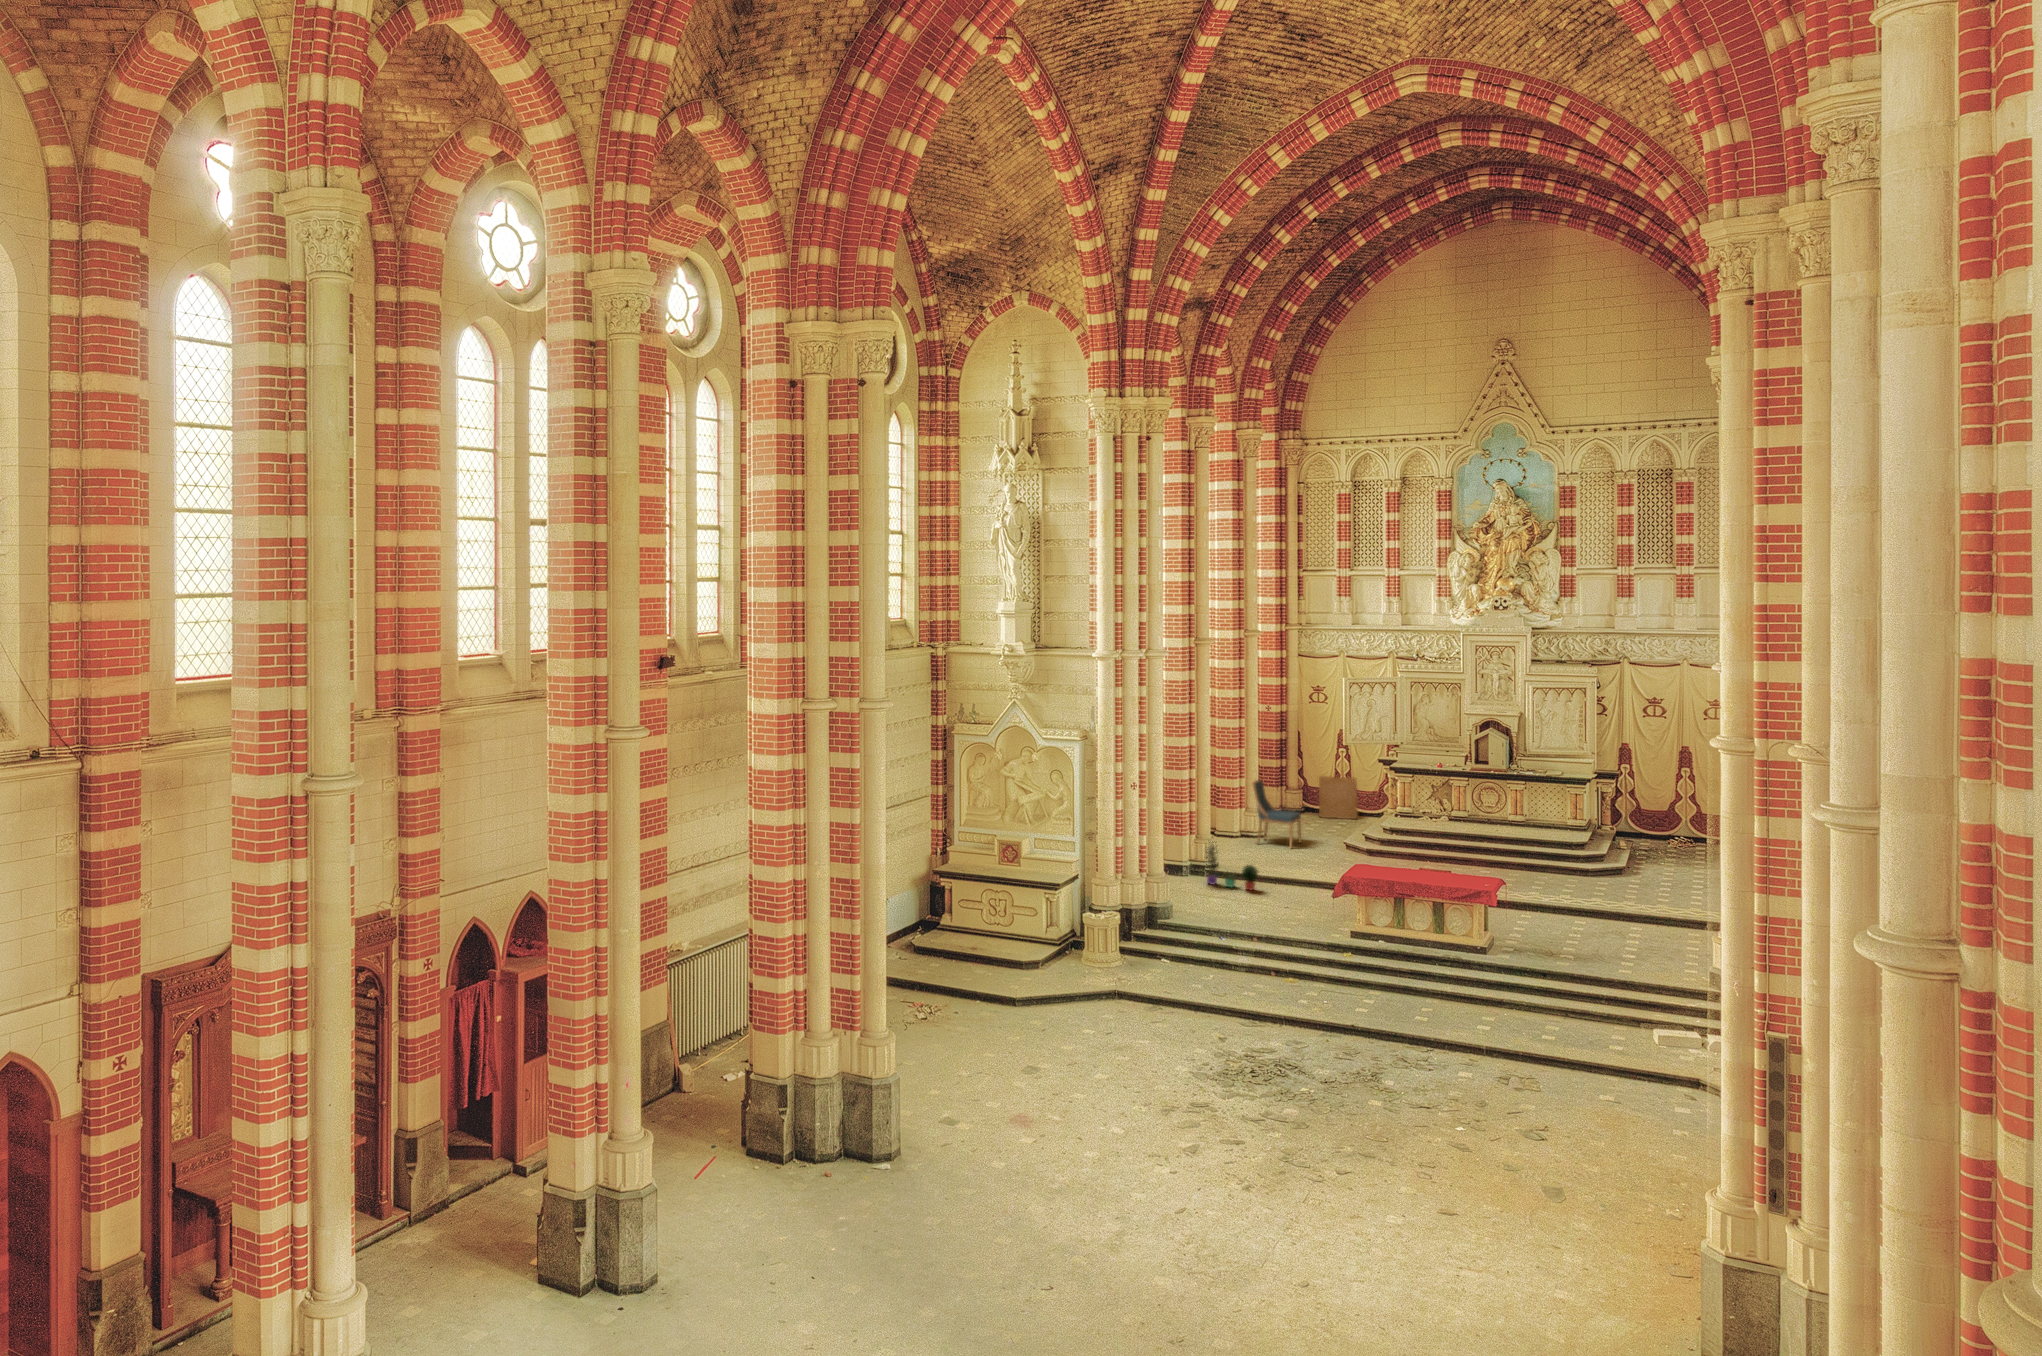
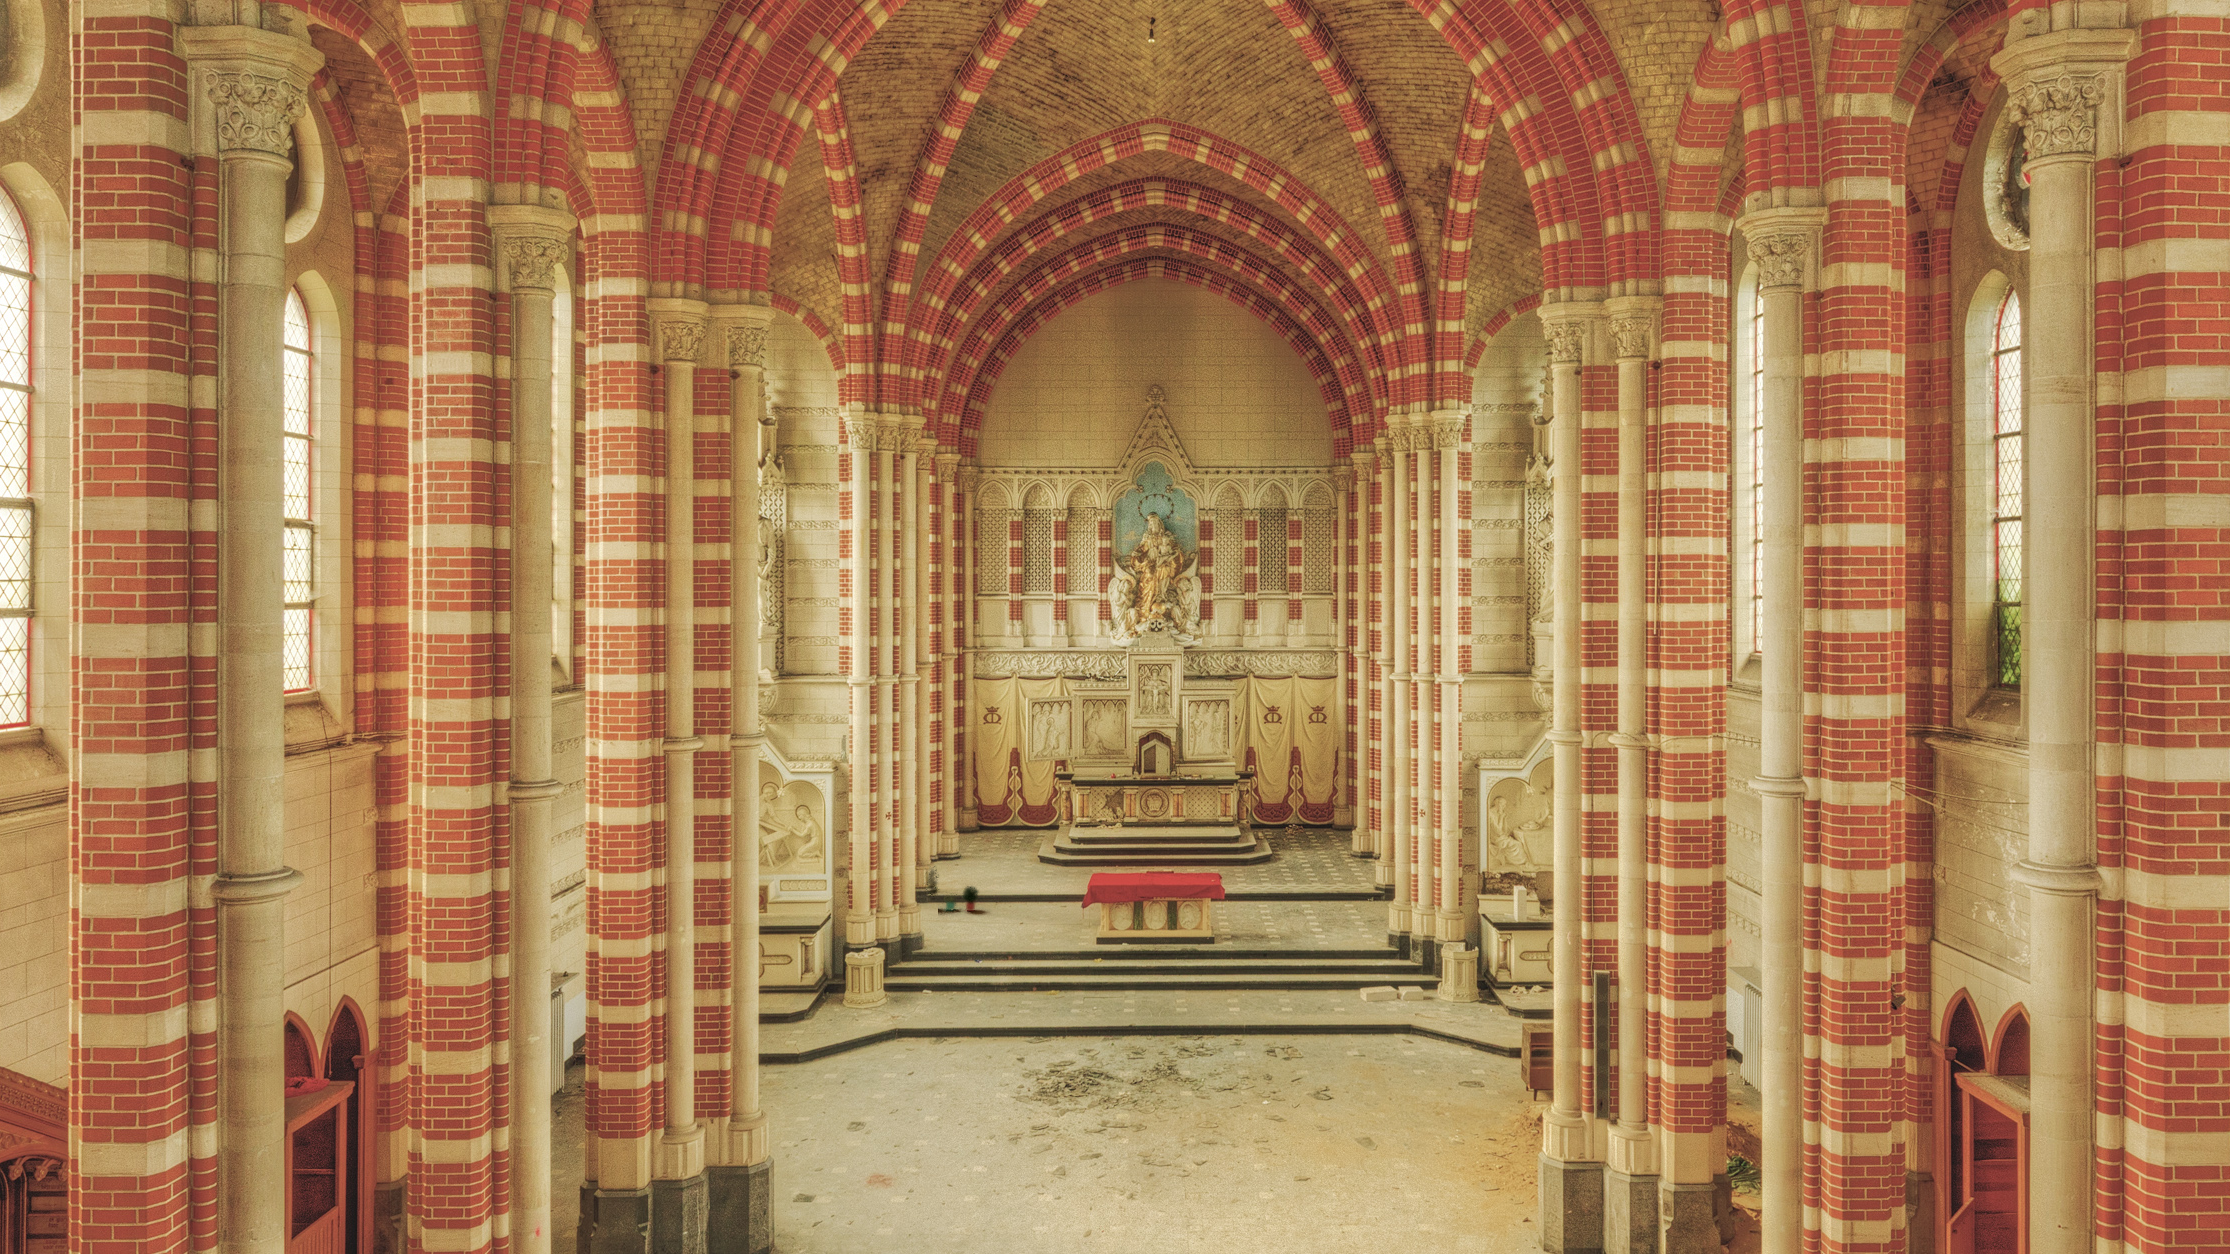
cardboard box: present [1319,776,1358,819] -> none [989,794,1027,835]
chair: present [1253,779,1301,847] -> none [947,801,991,867]

